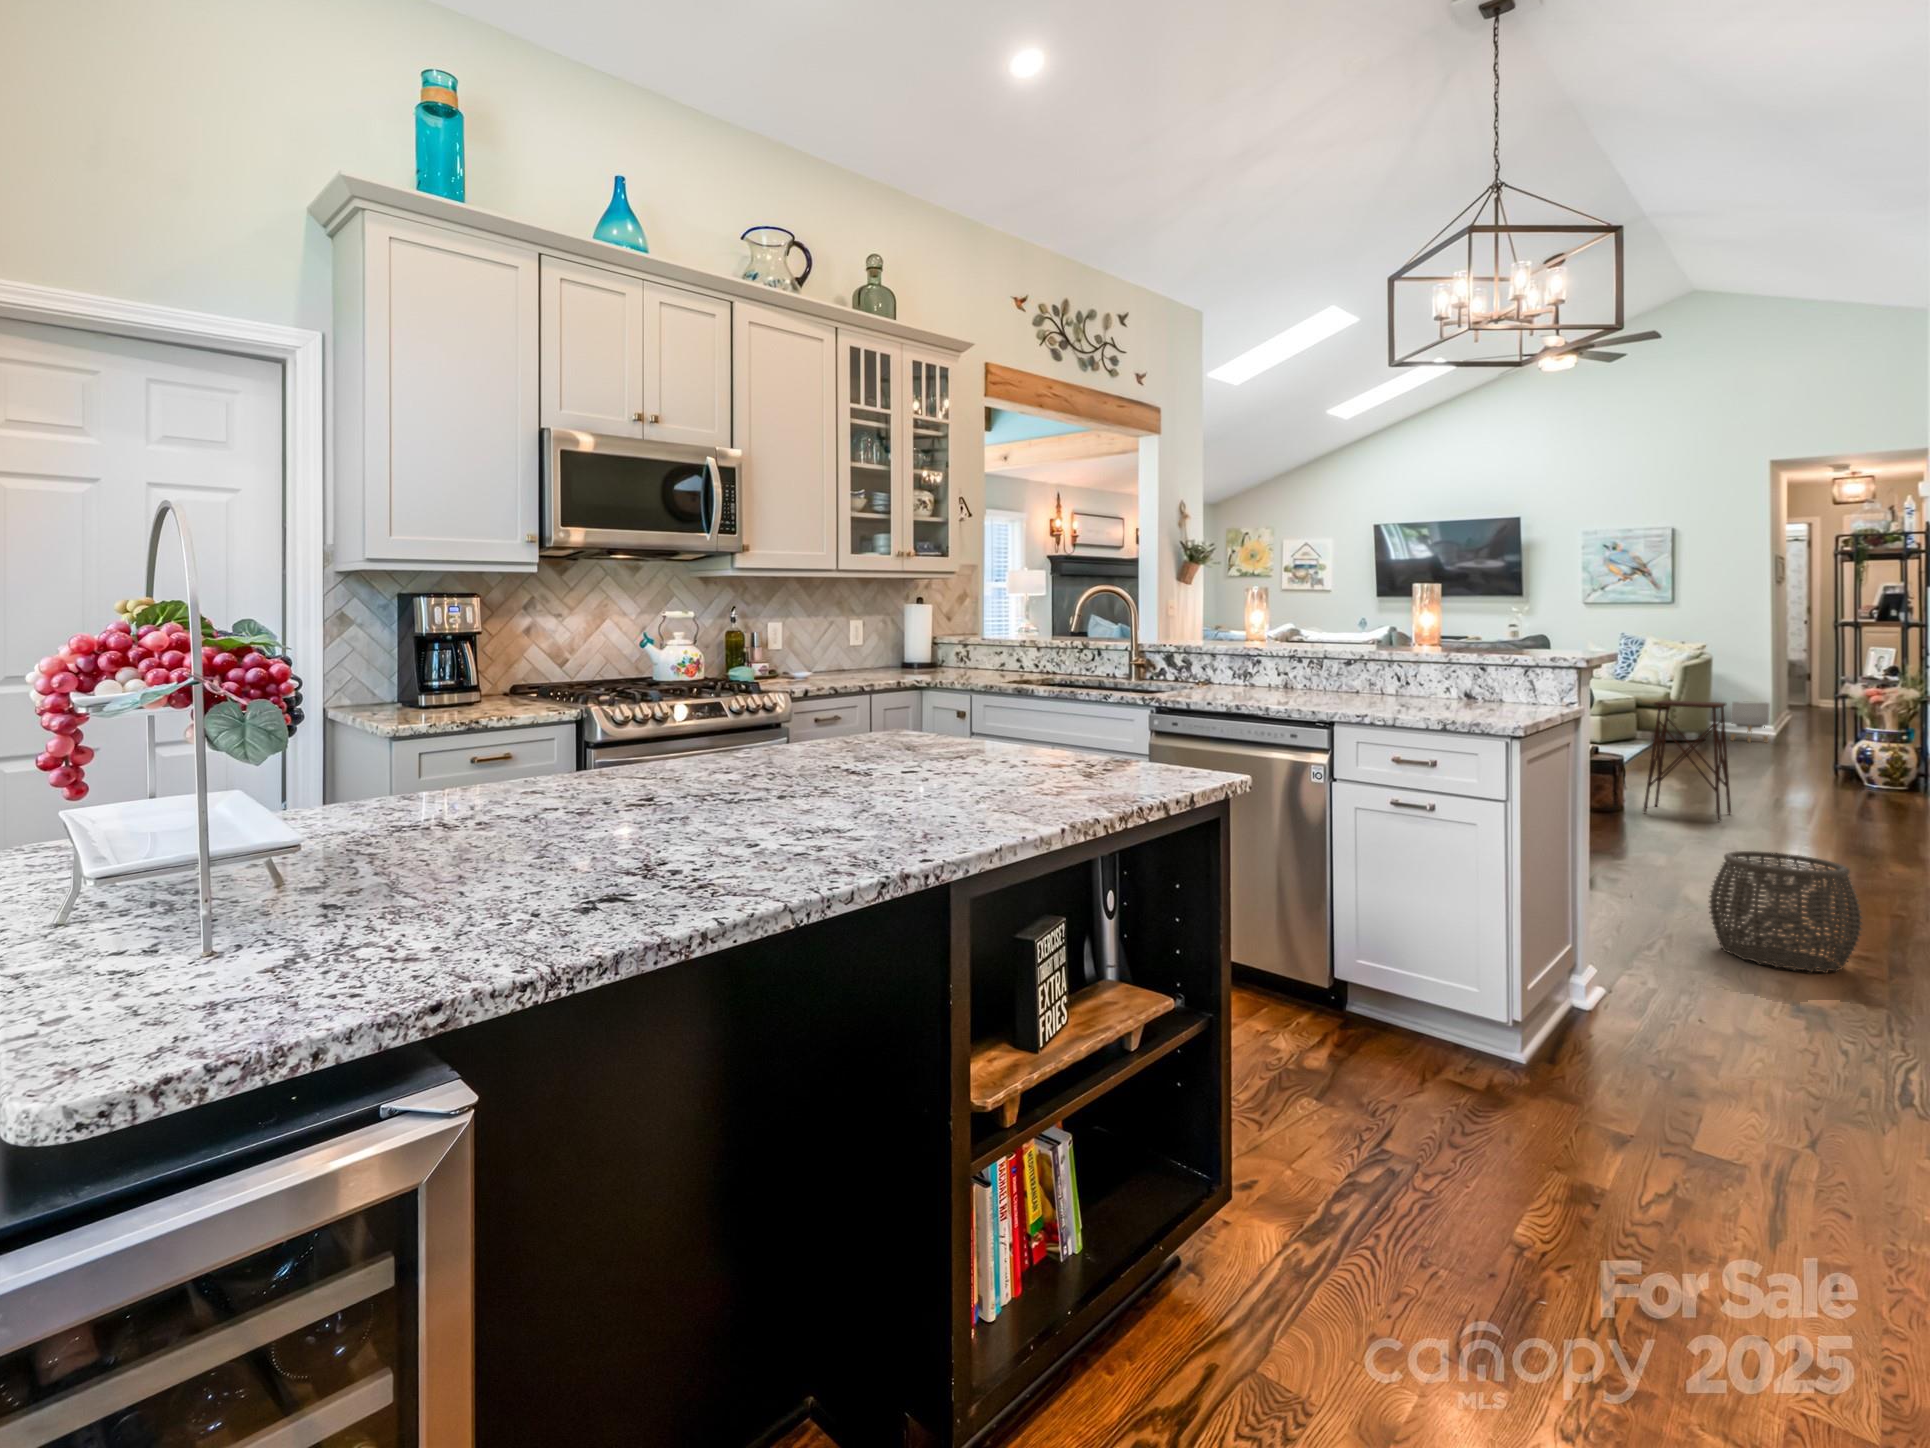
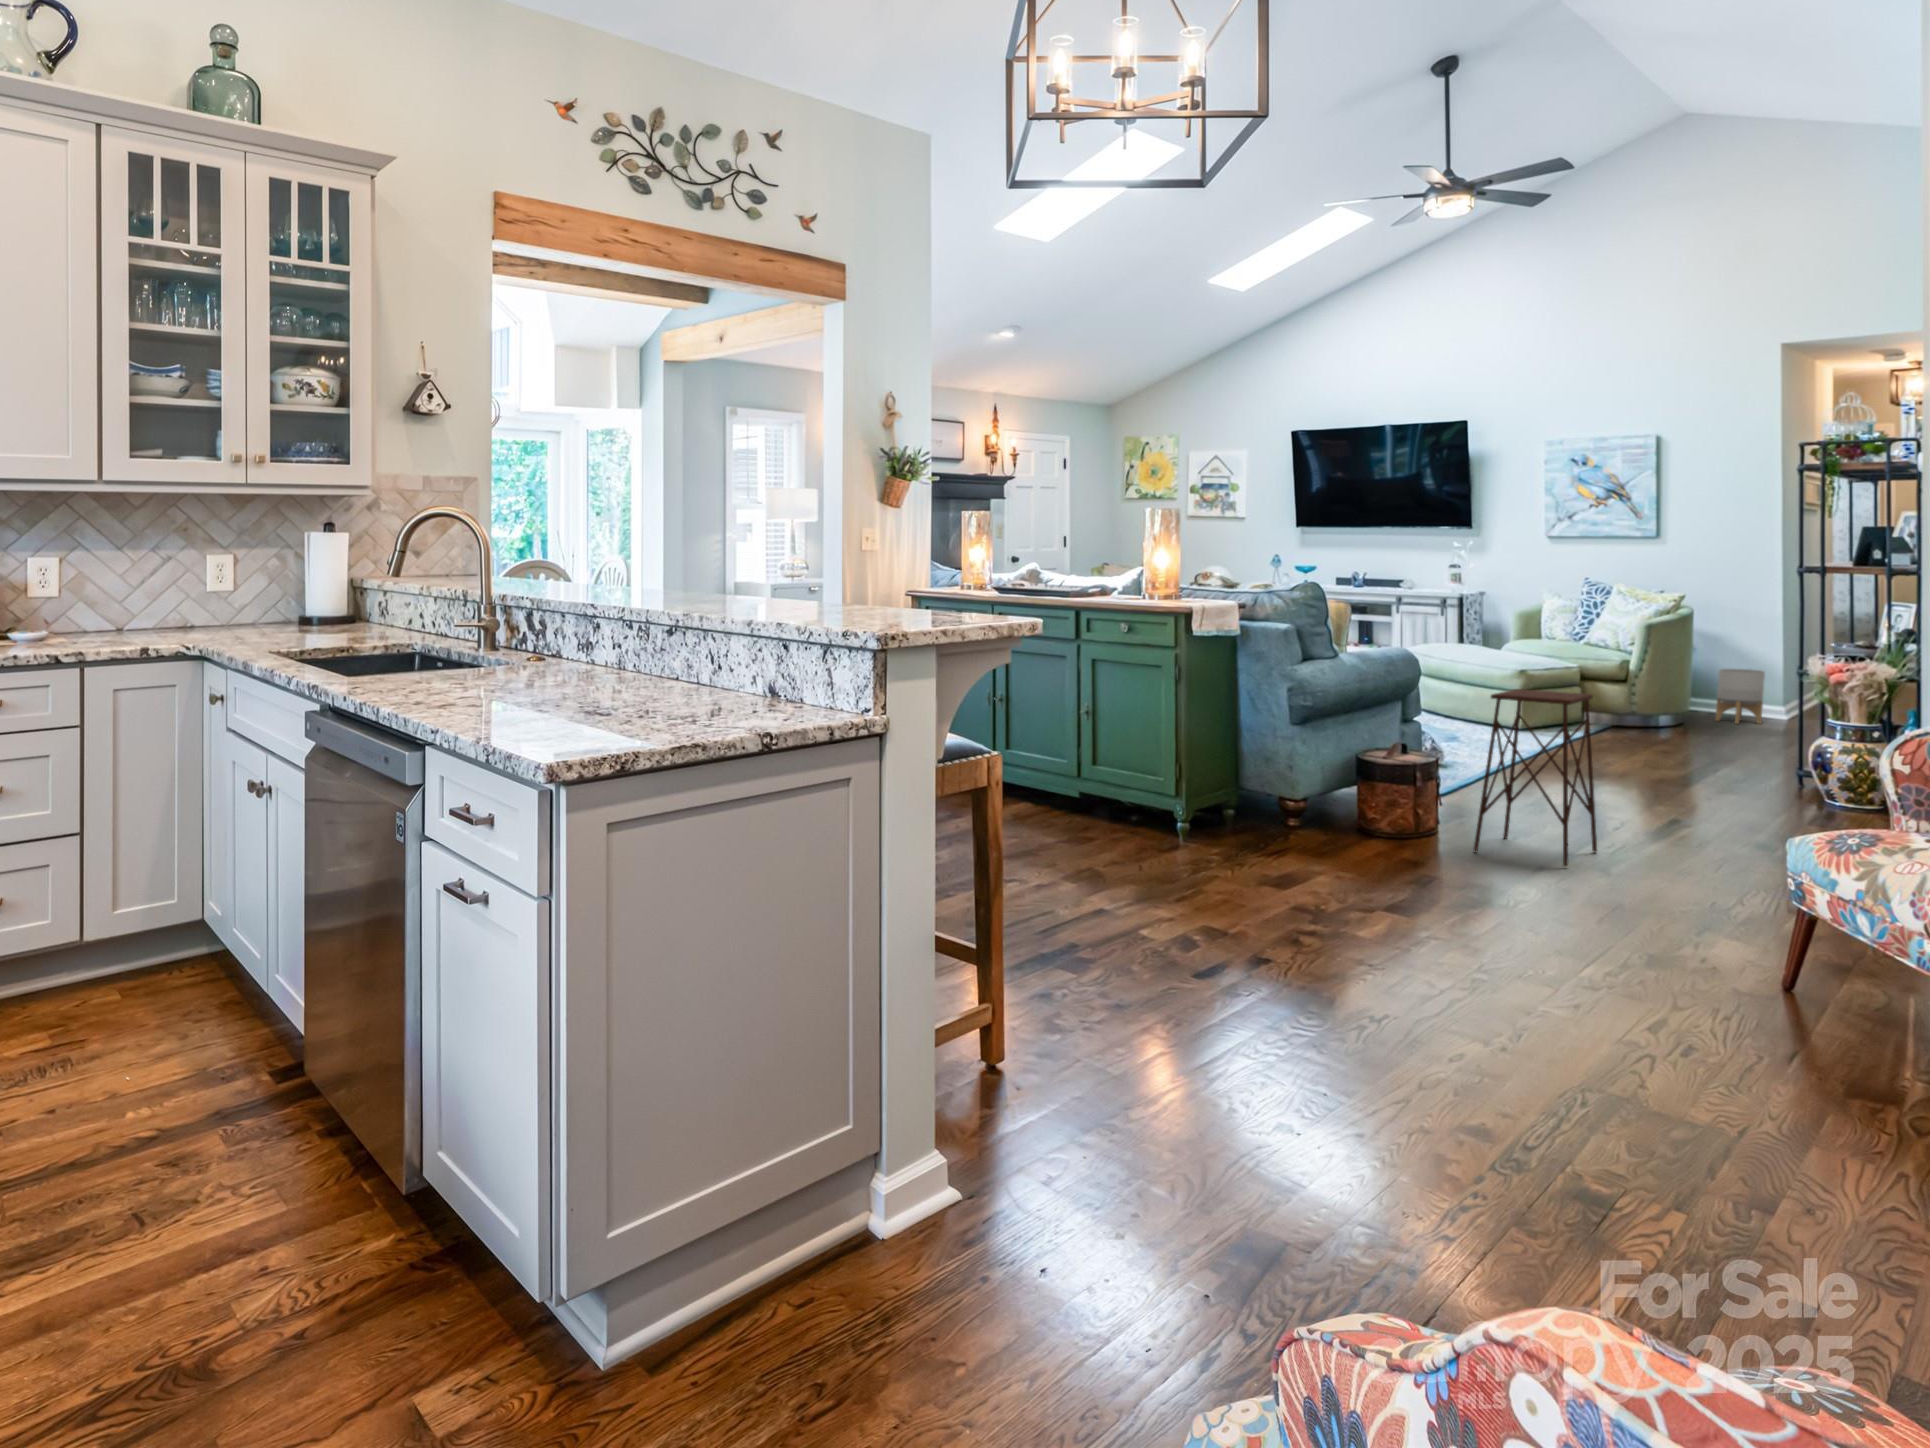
woven basket: present [1709,851,1862,973] -> none [1284,993,1494,1219]

